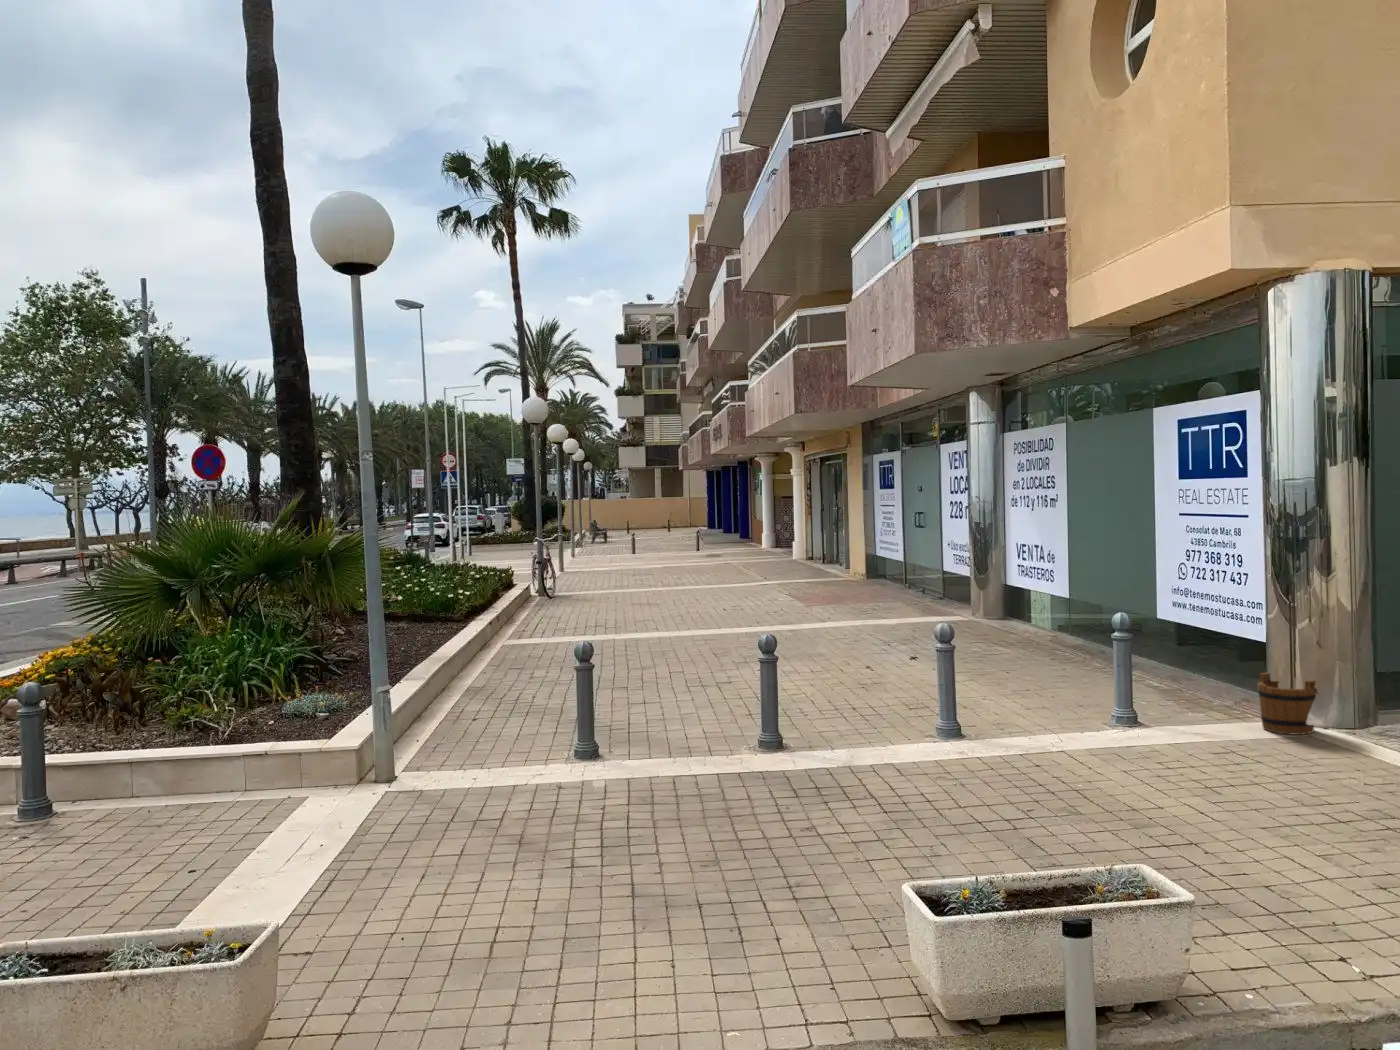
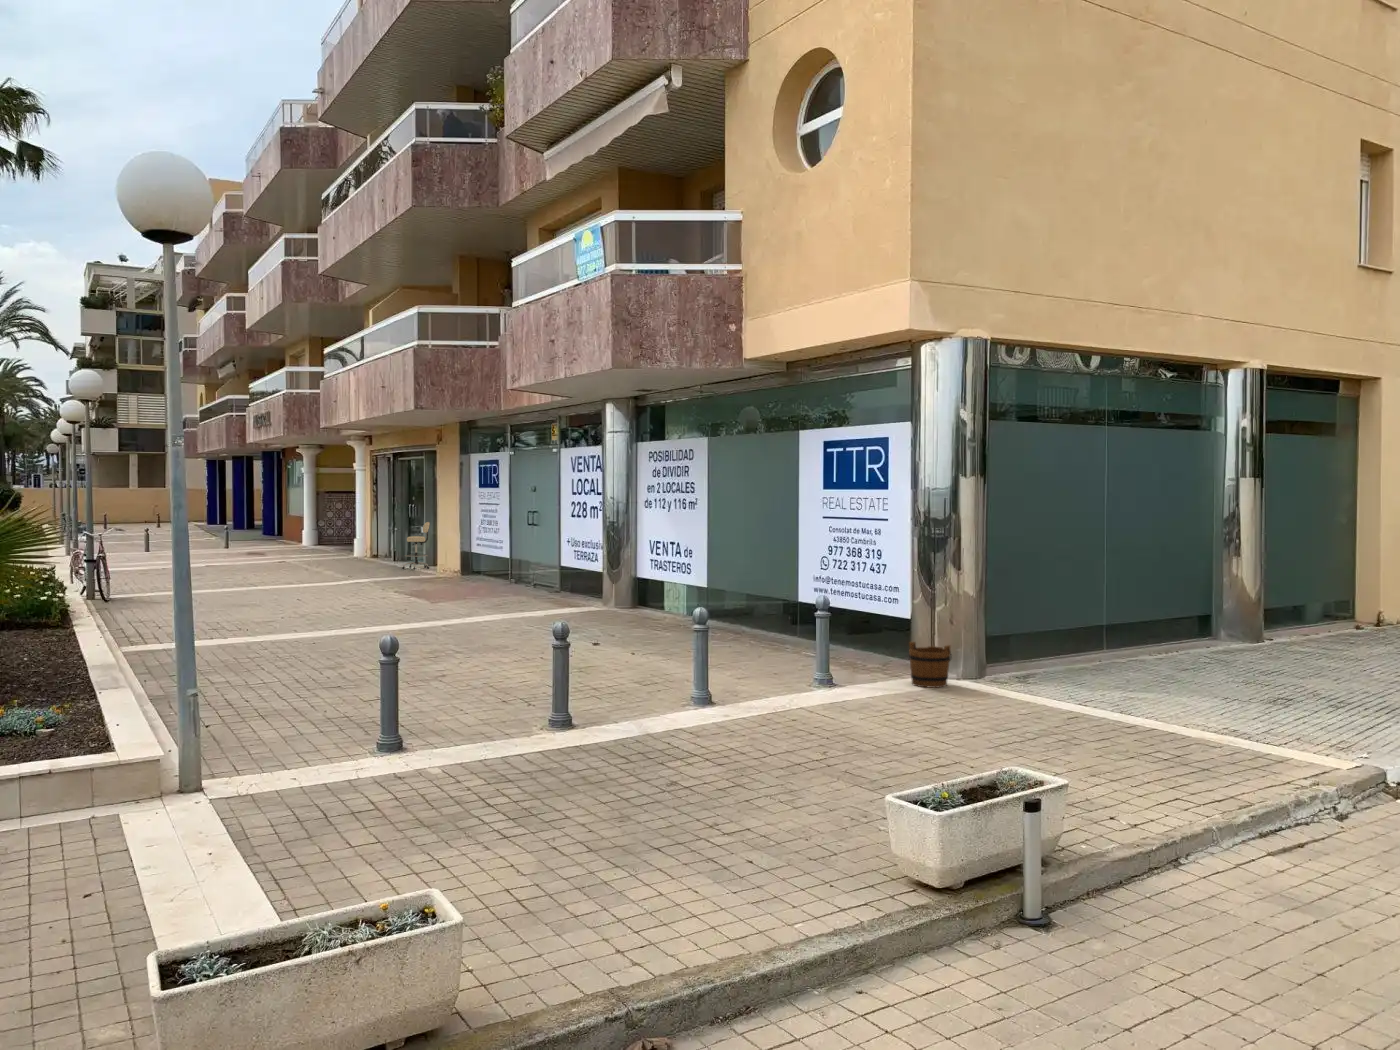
stool: none [819,525,845,572] -> present [402,522,430,569]

